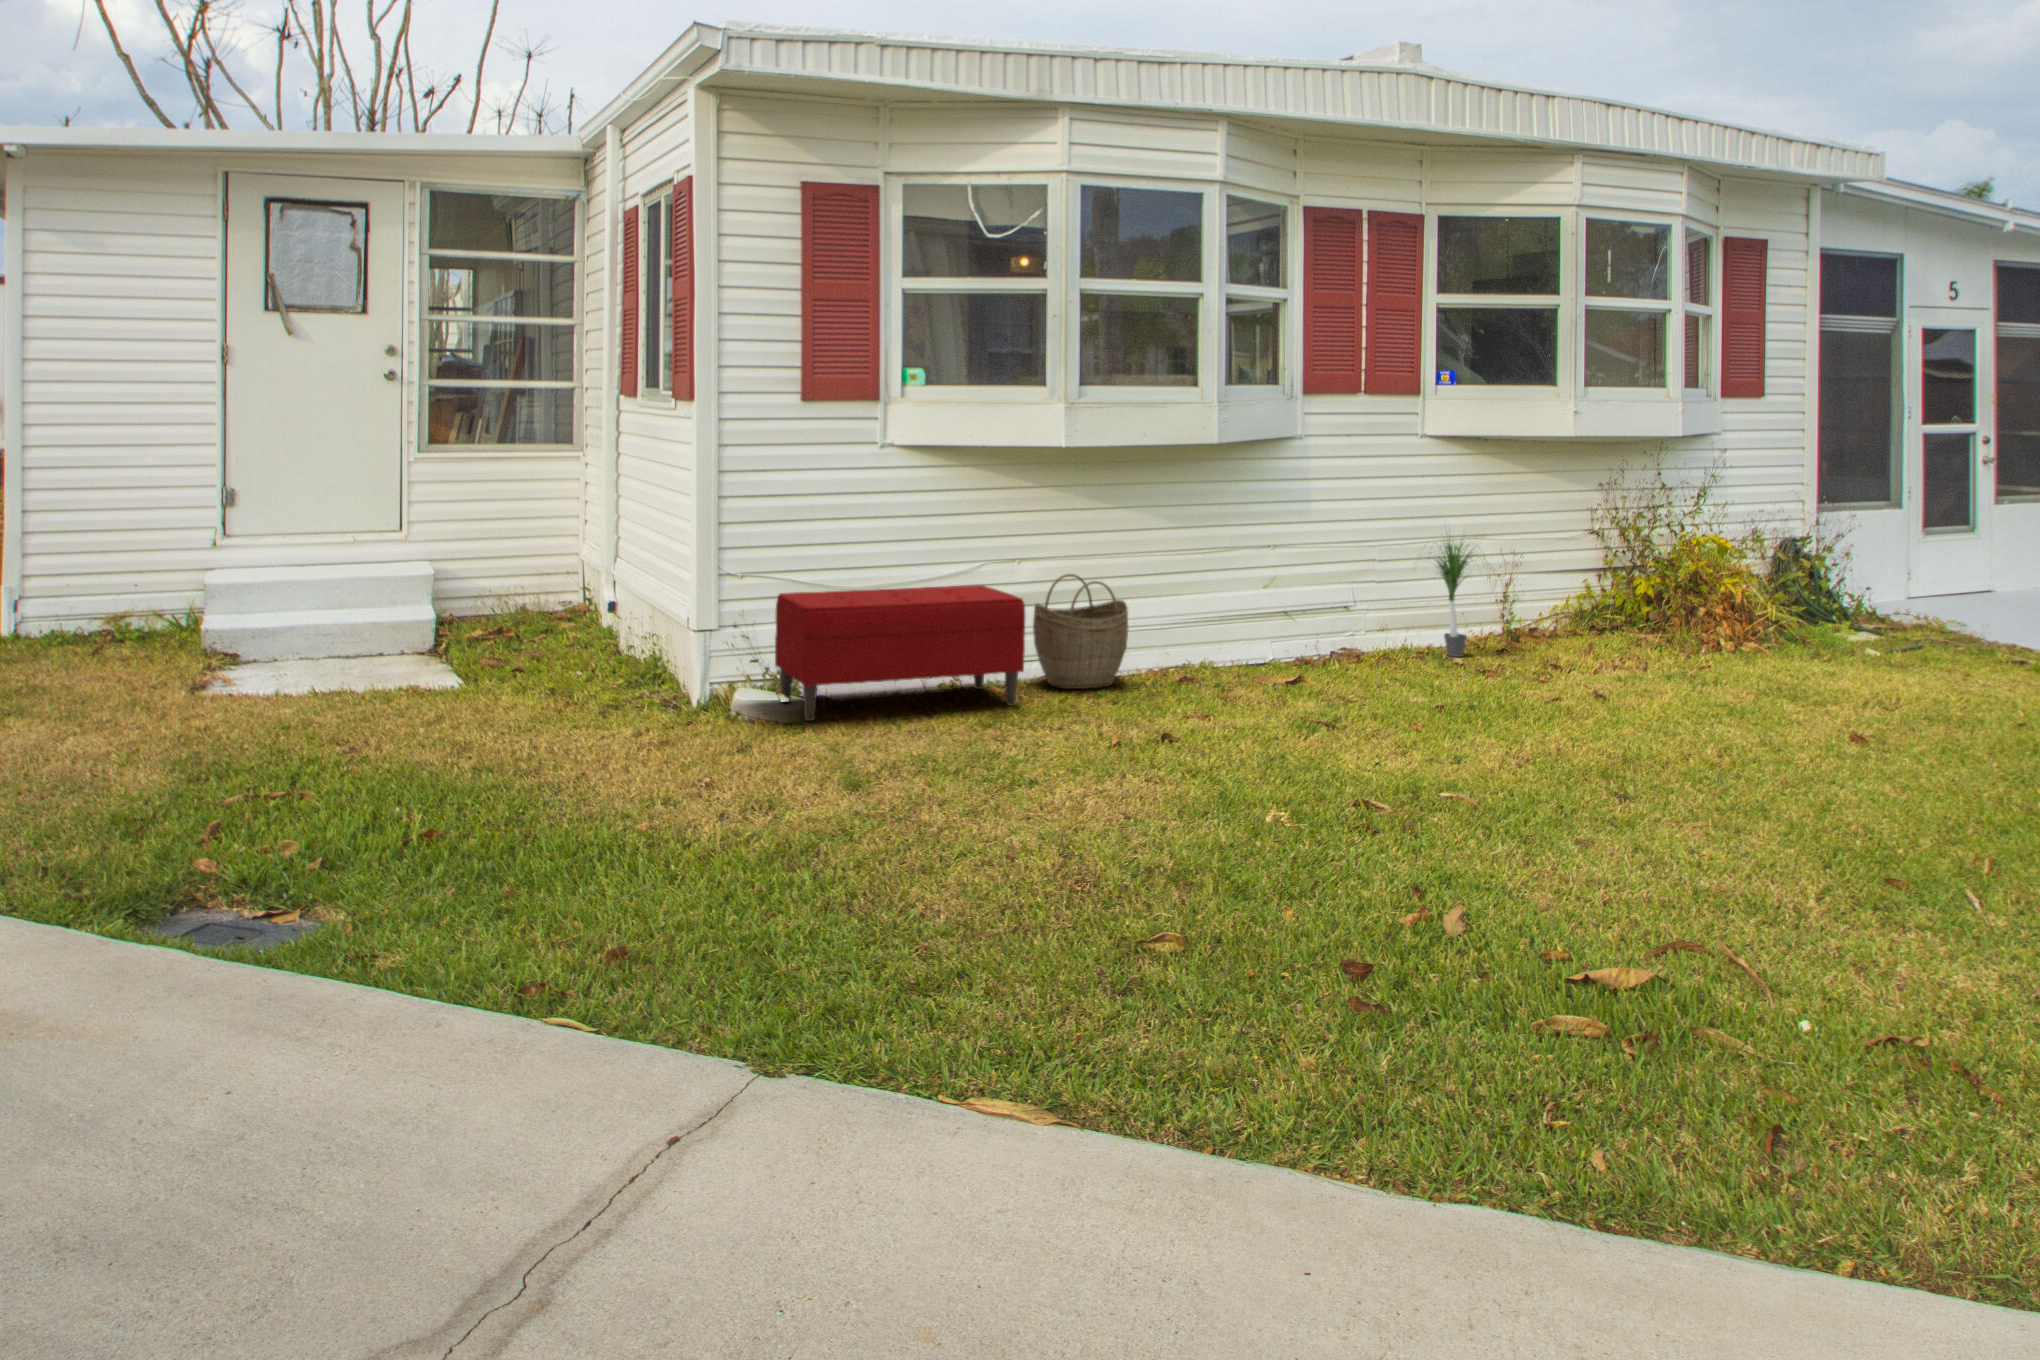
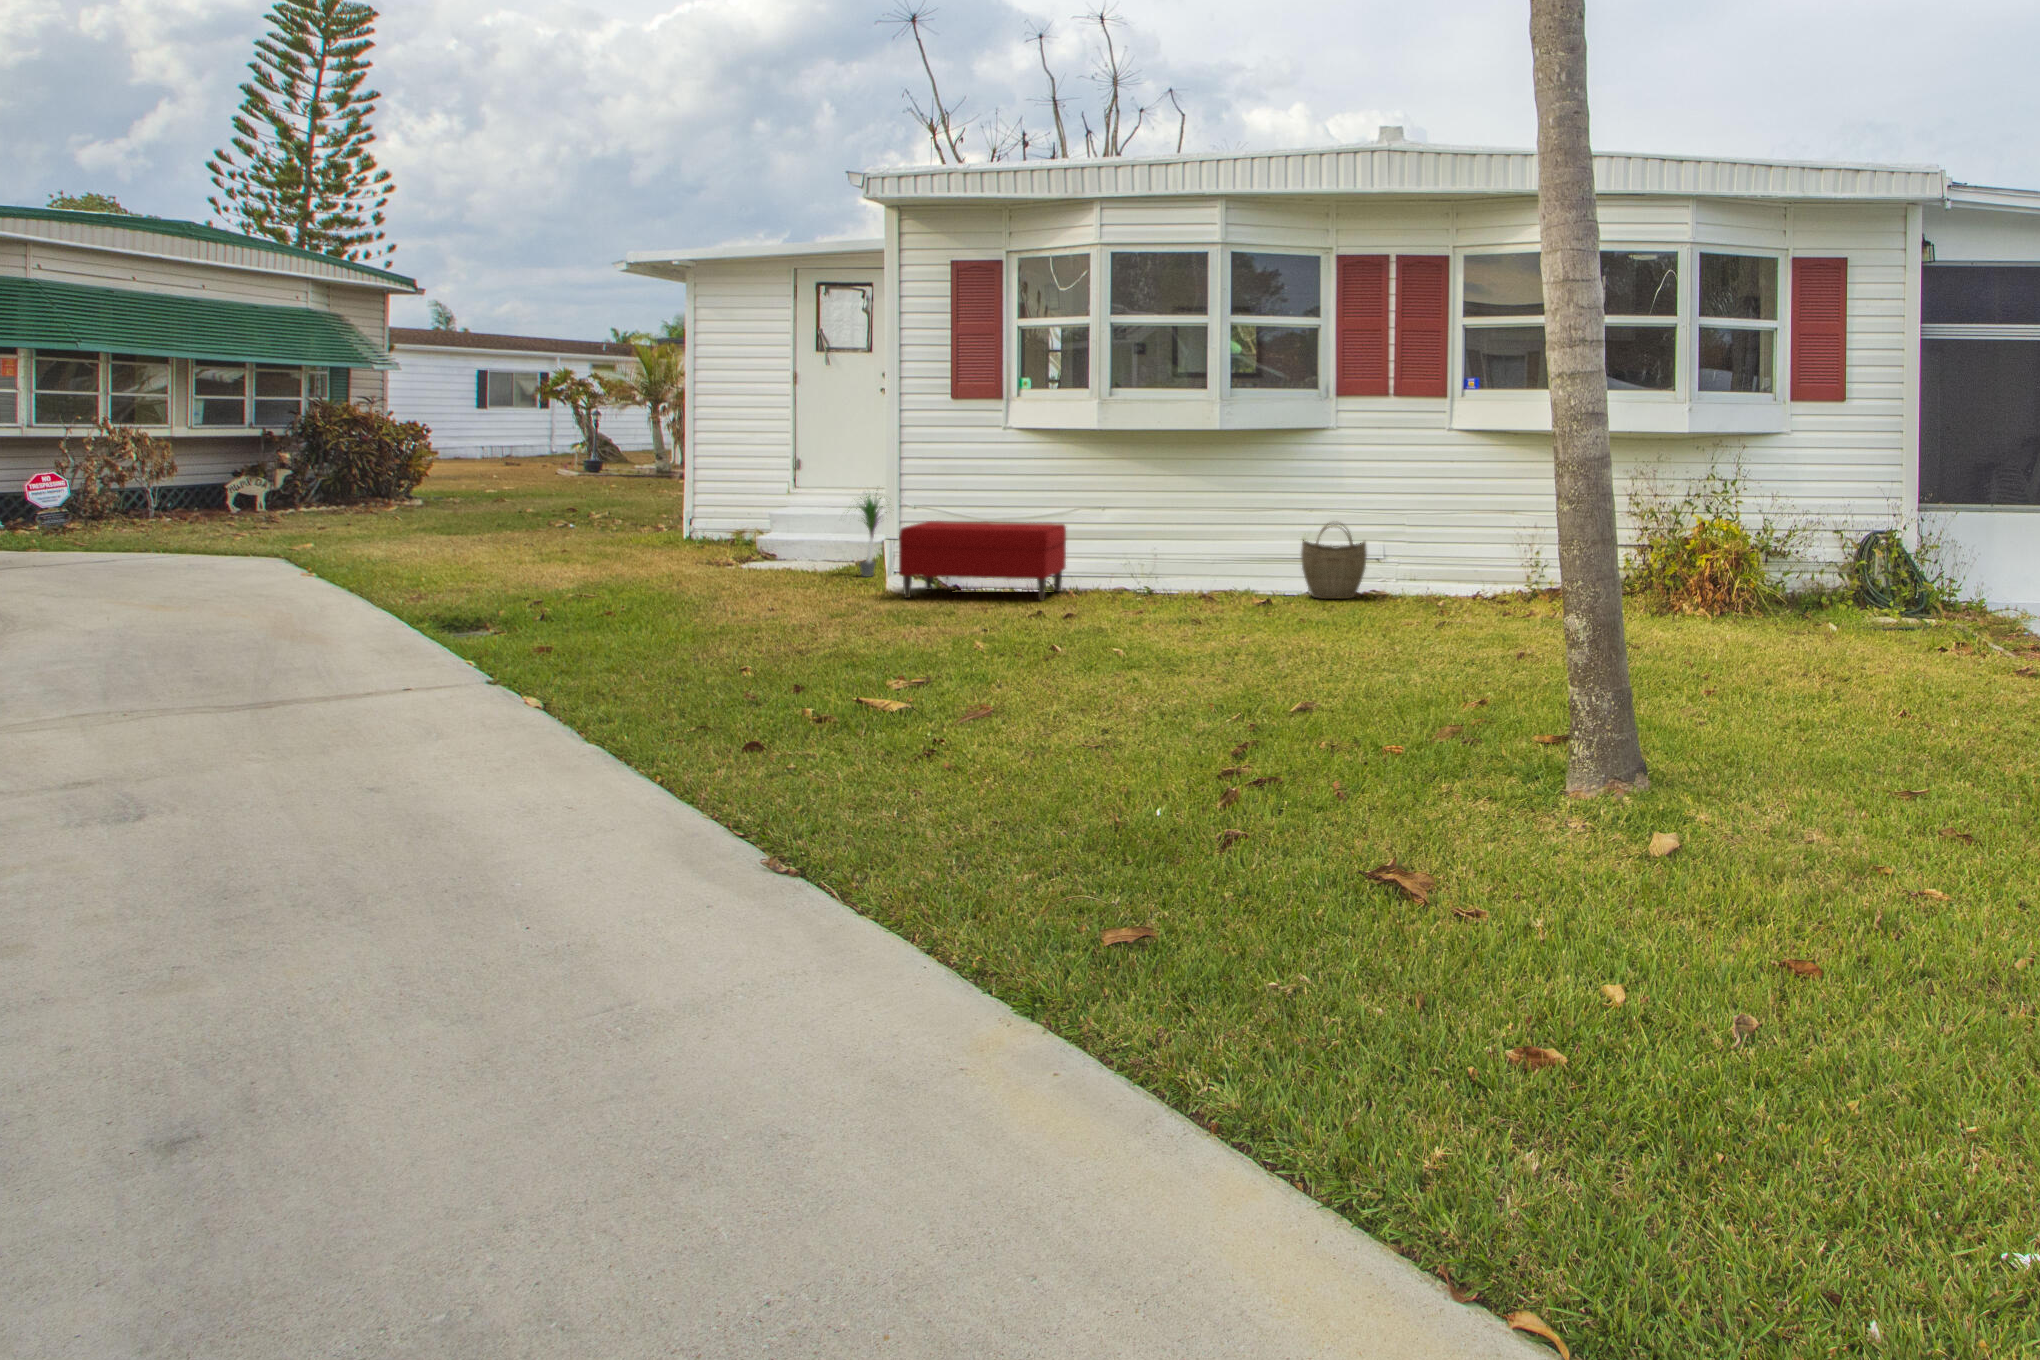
potted plant: present [1421,539,1484,657] -> present [847,493,887,577]
woven basket: present [1033,574,1128,689] -> present [1301,522,1367,599]

